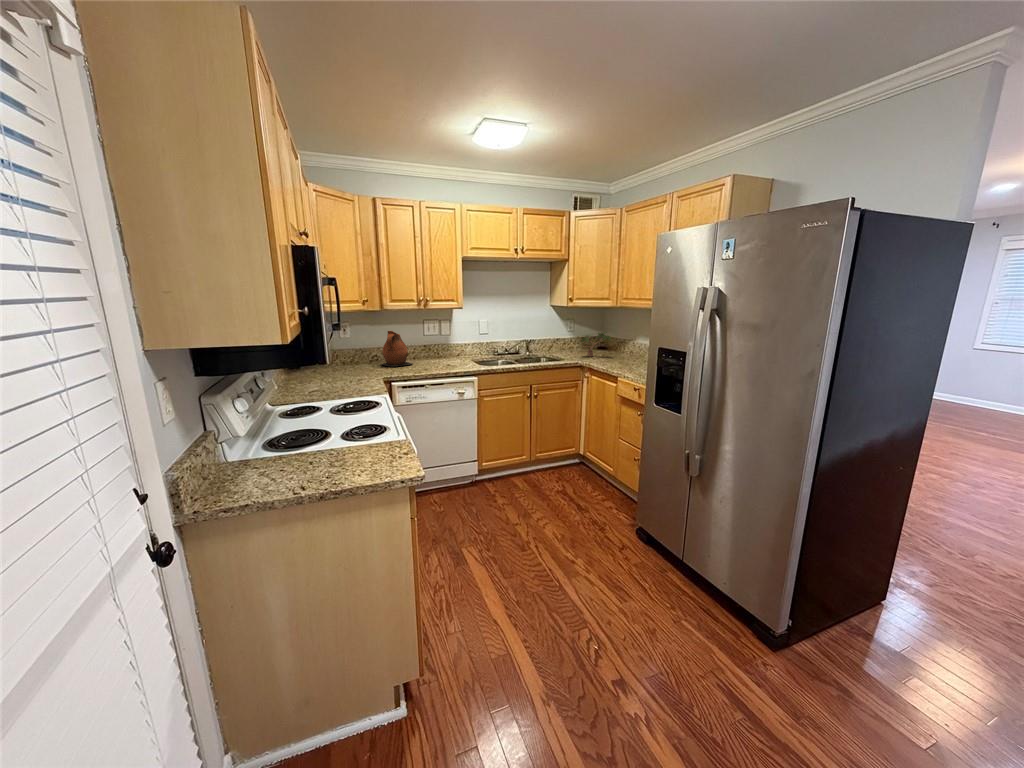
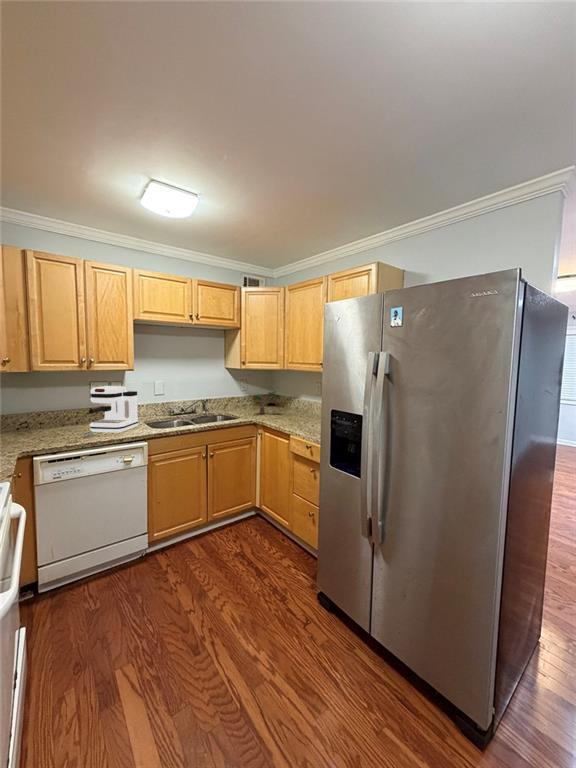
coffee maker: none [428,324,468,368] -> present [89,386,138,433]
ceramic pitcher: present [382,331,413,366] -> none [28,395,73,435]

